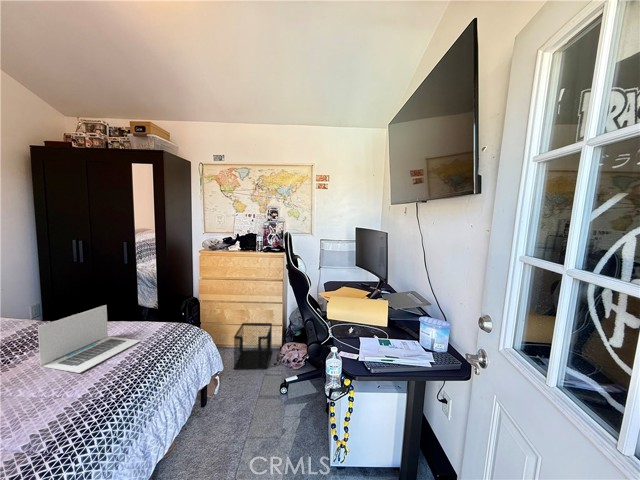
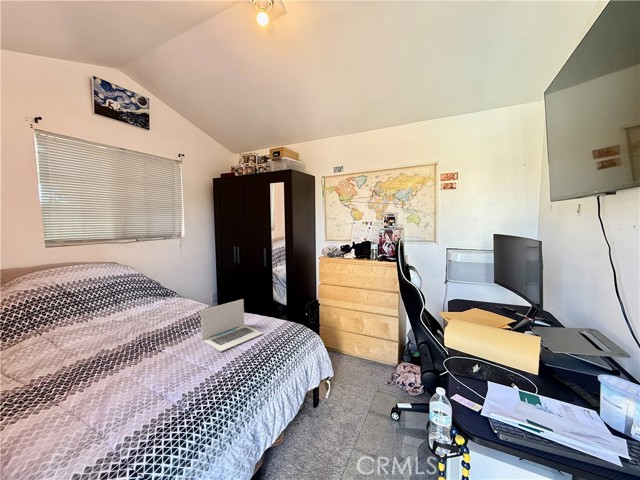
wastebasket: present [234,323,272,369] -> none [346,331,386,385]

